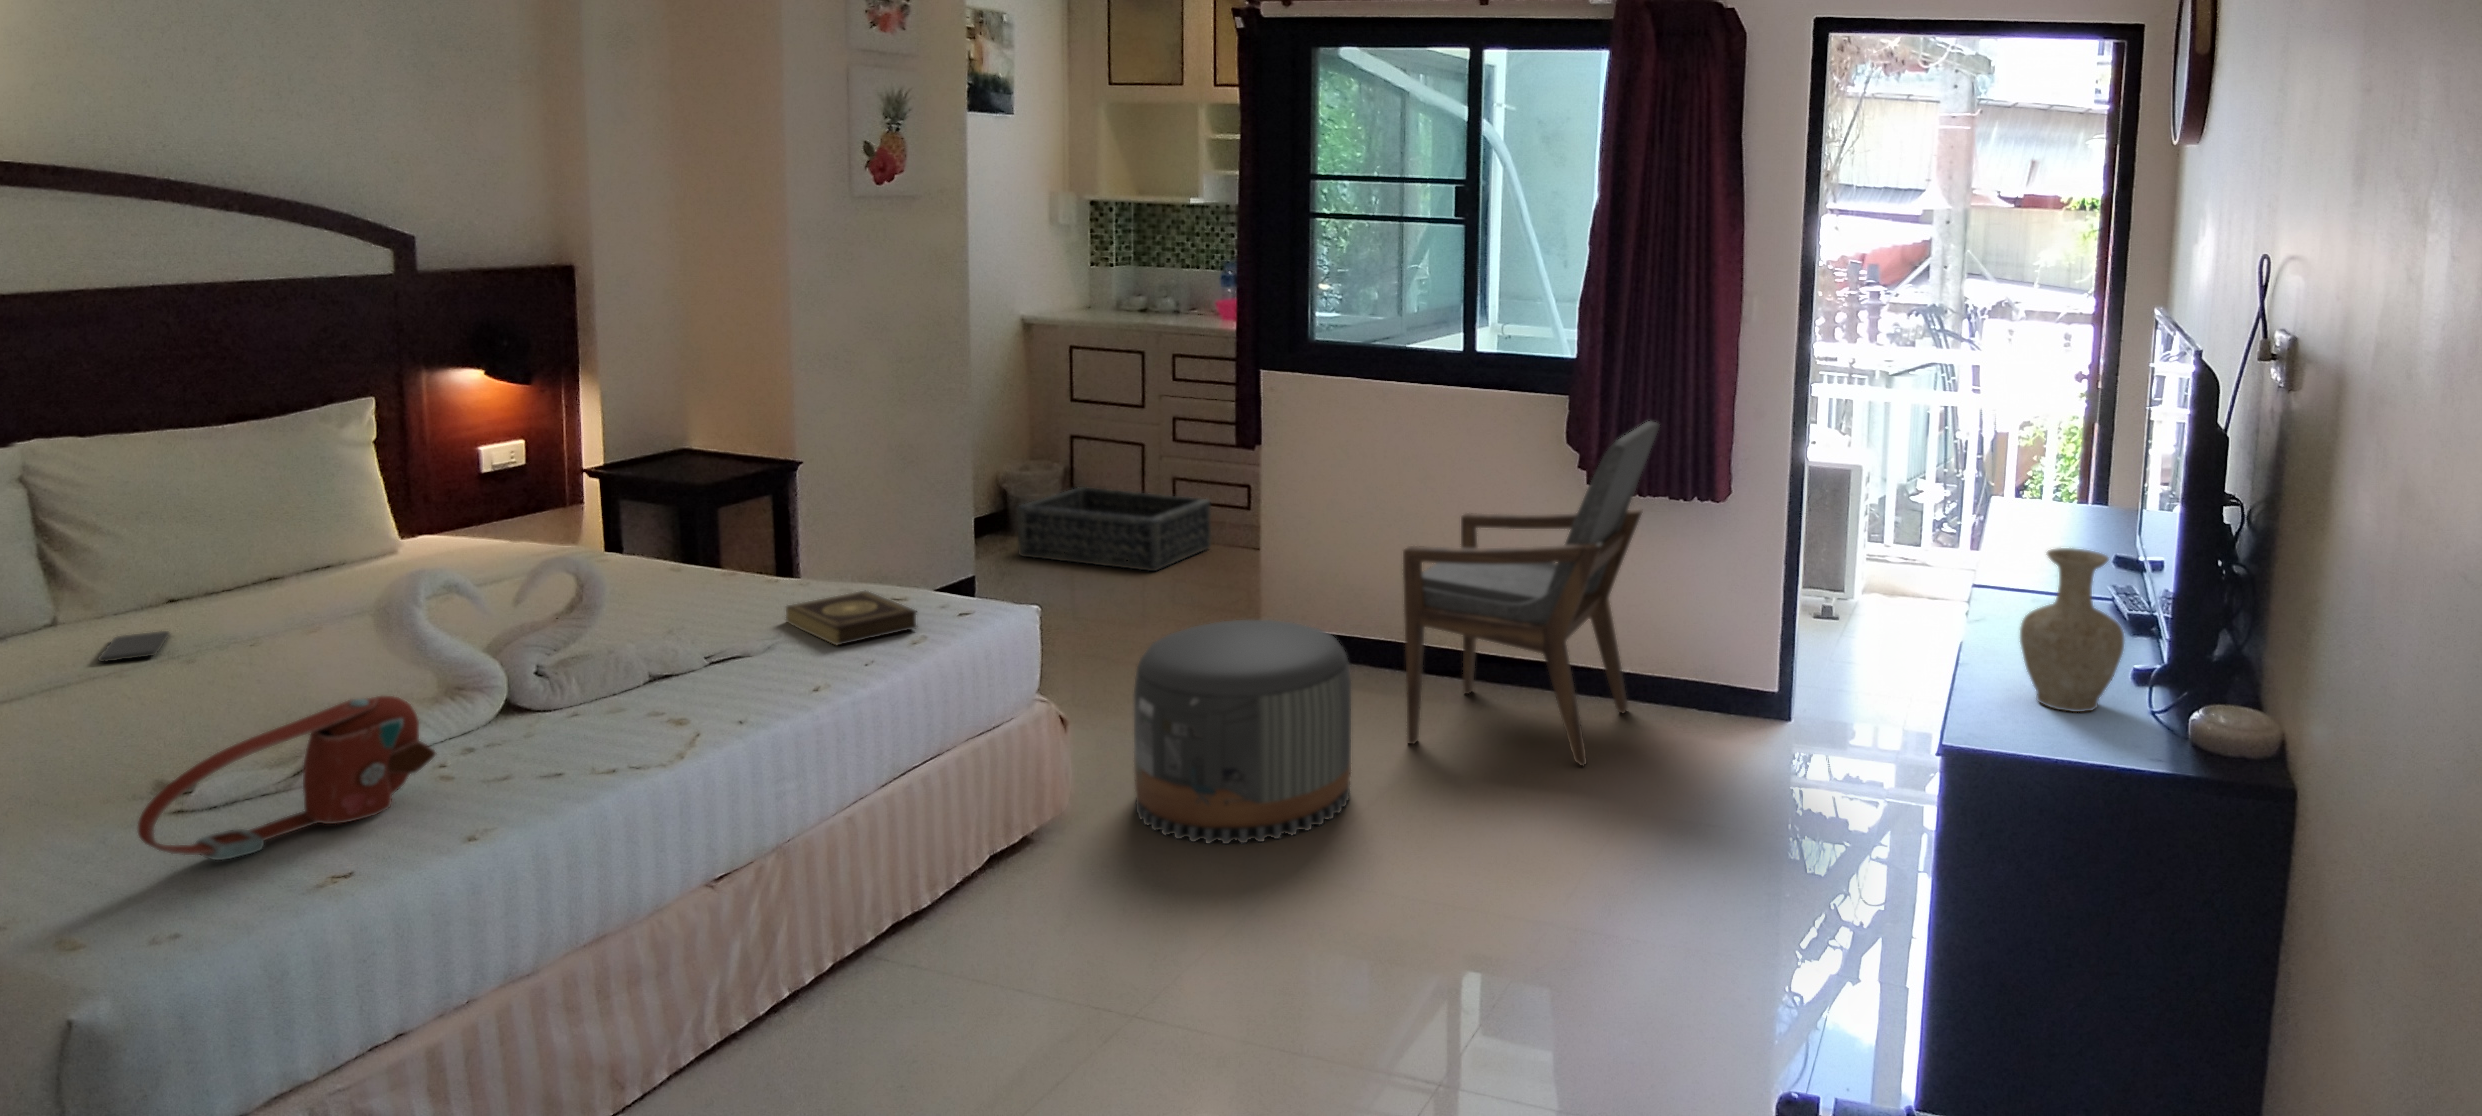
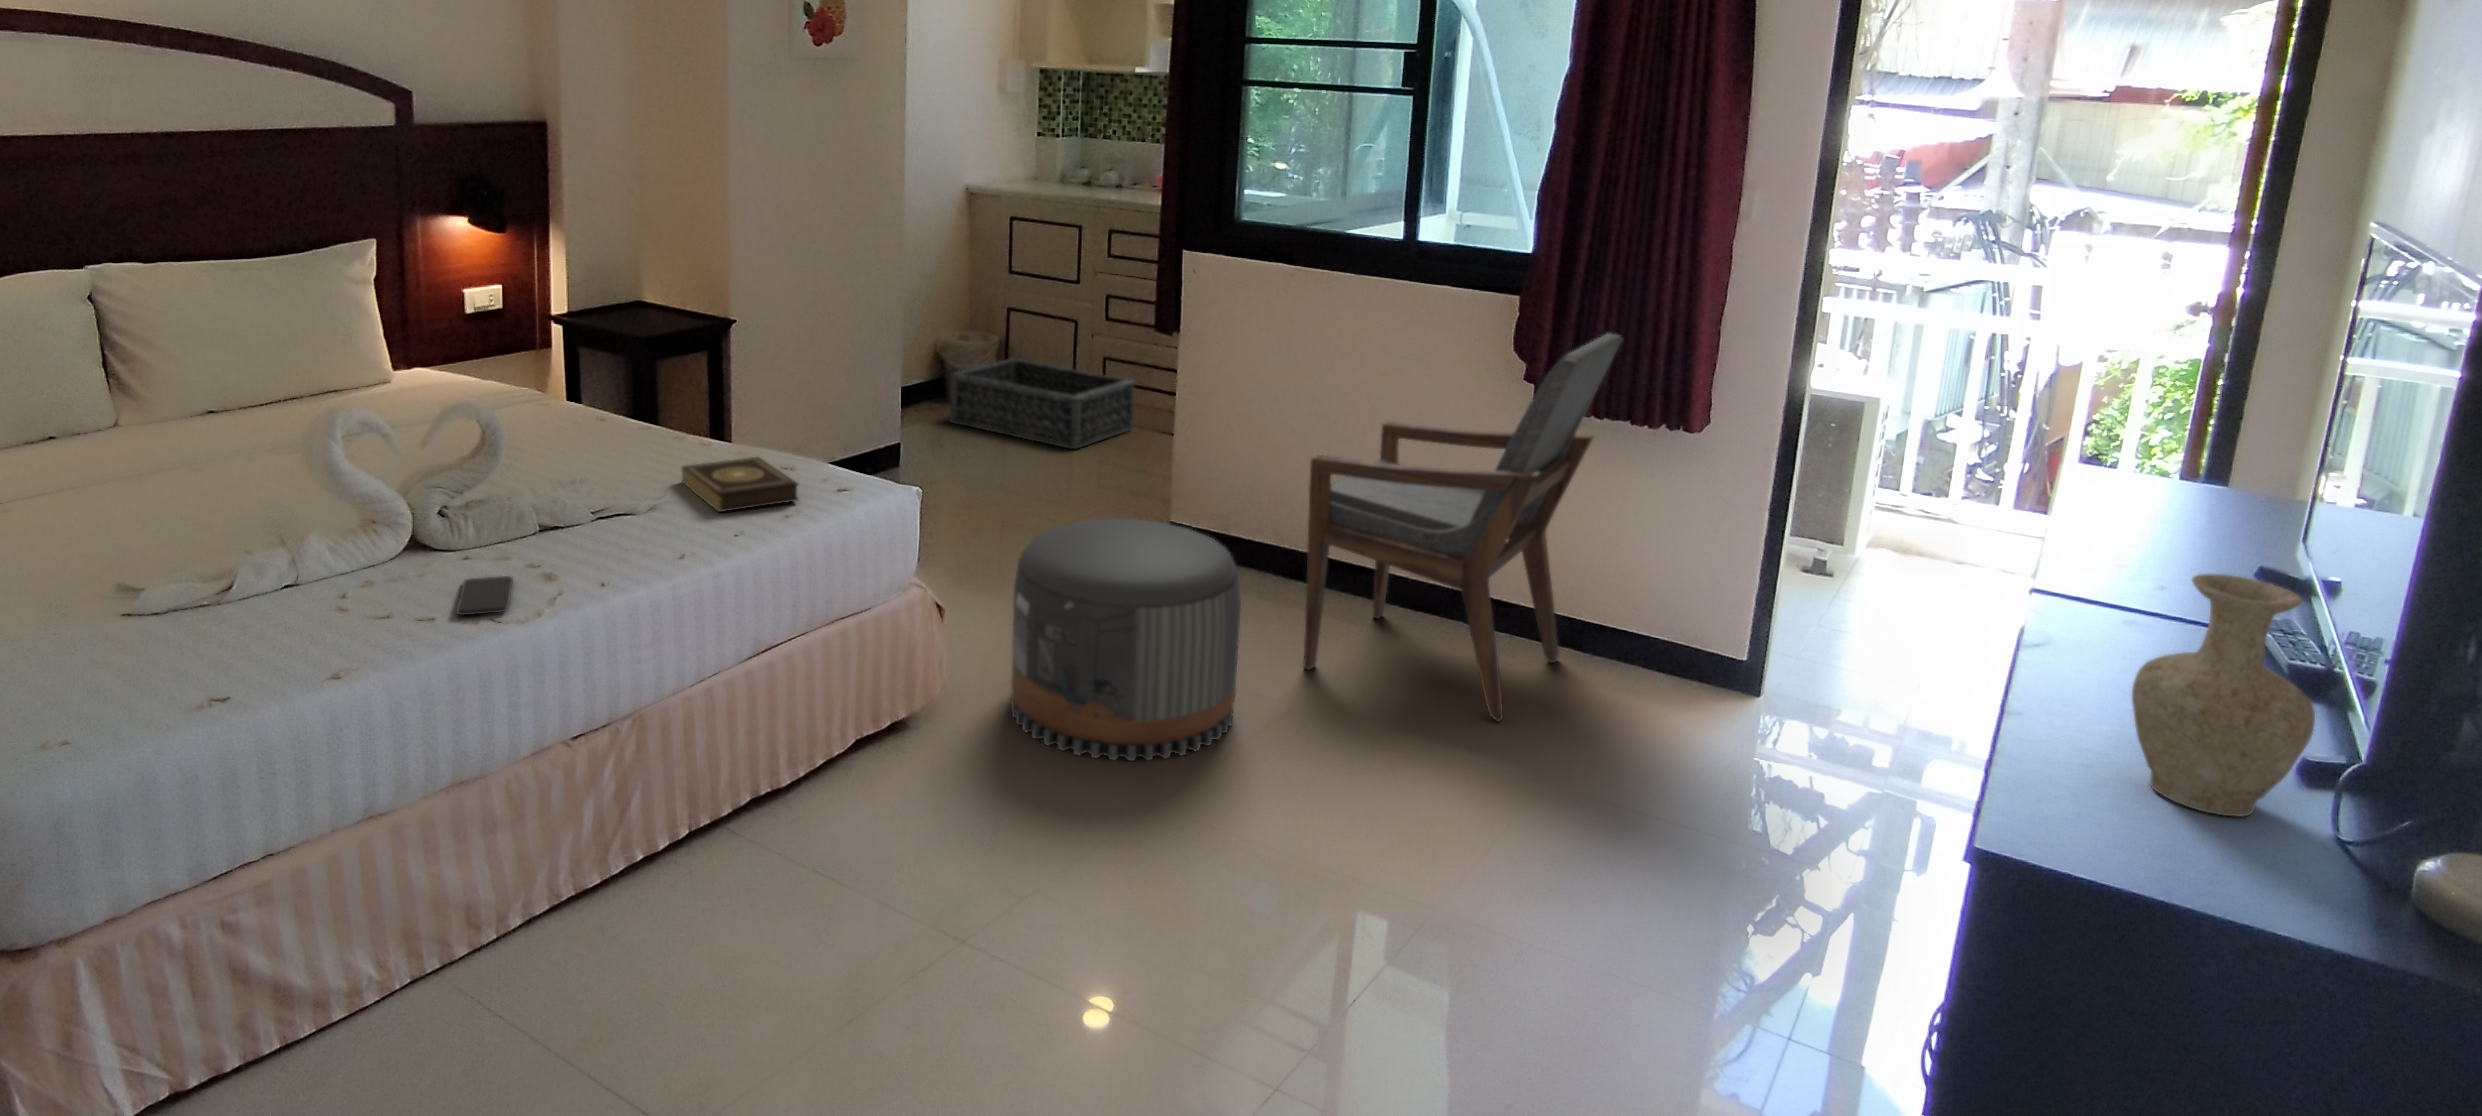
smartphone: present [99,631,169,662] -> present [456,576,513,615]
handbag: present [138,696,436,860] -> none [50,531,322,676]

